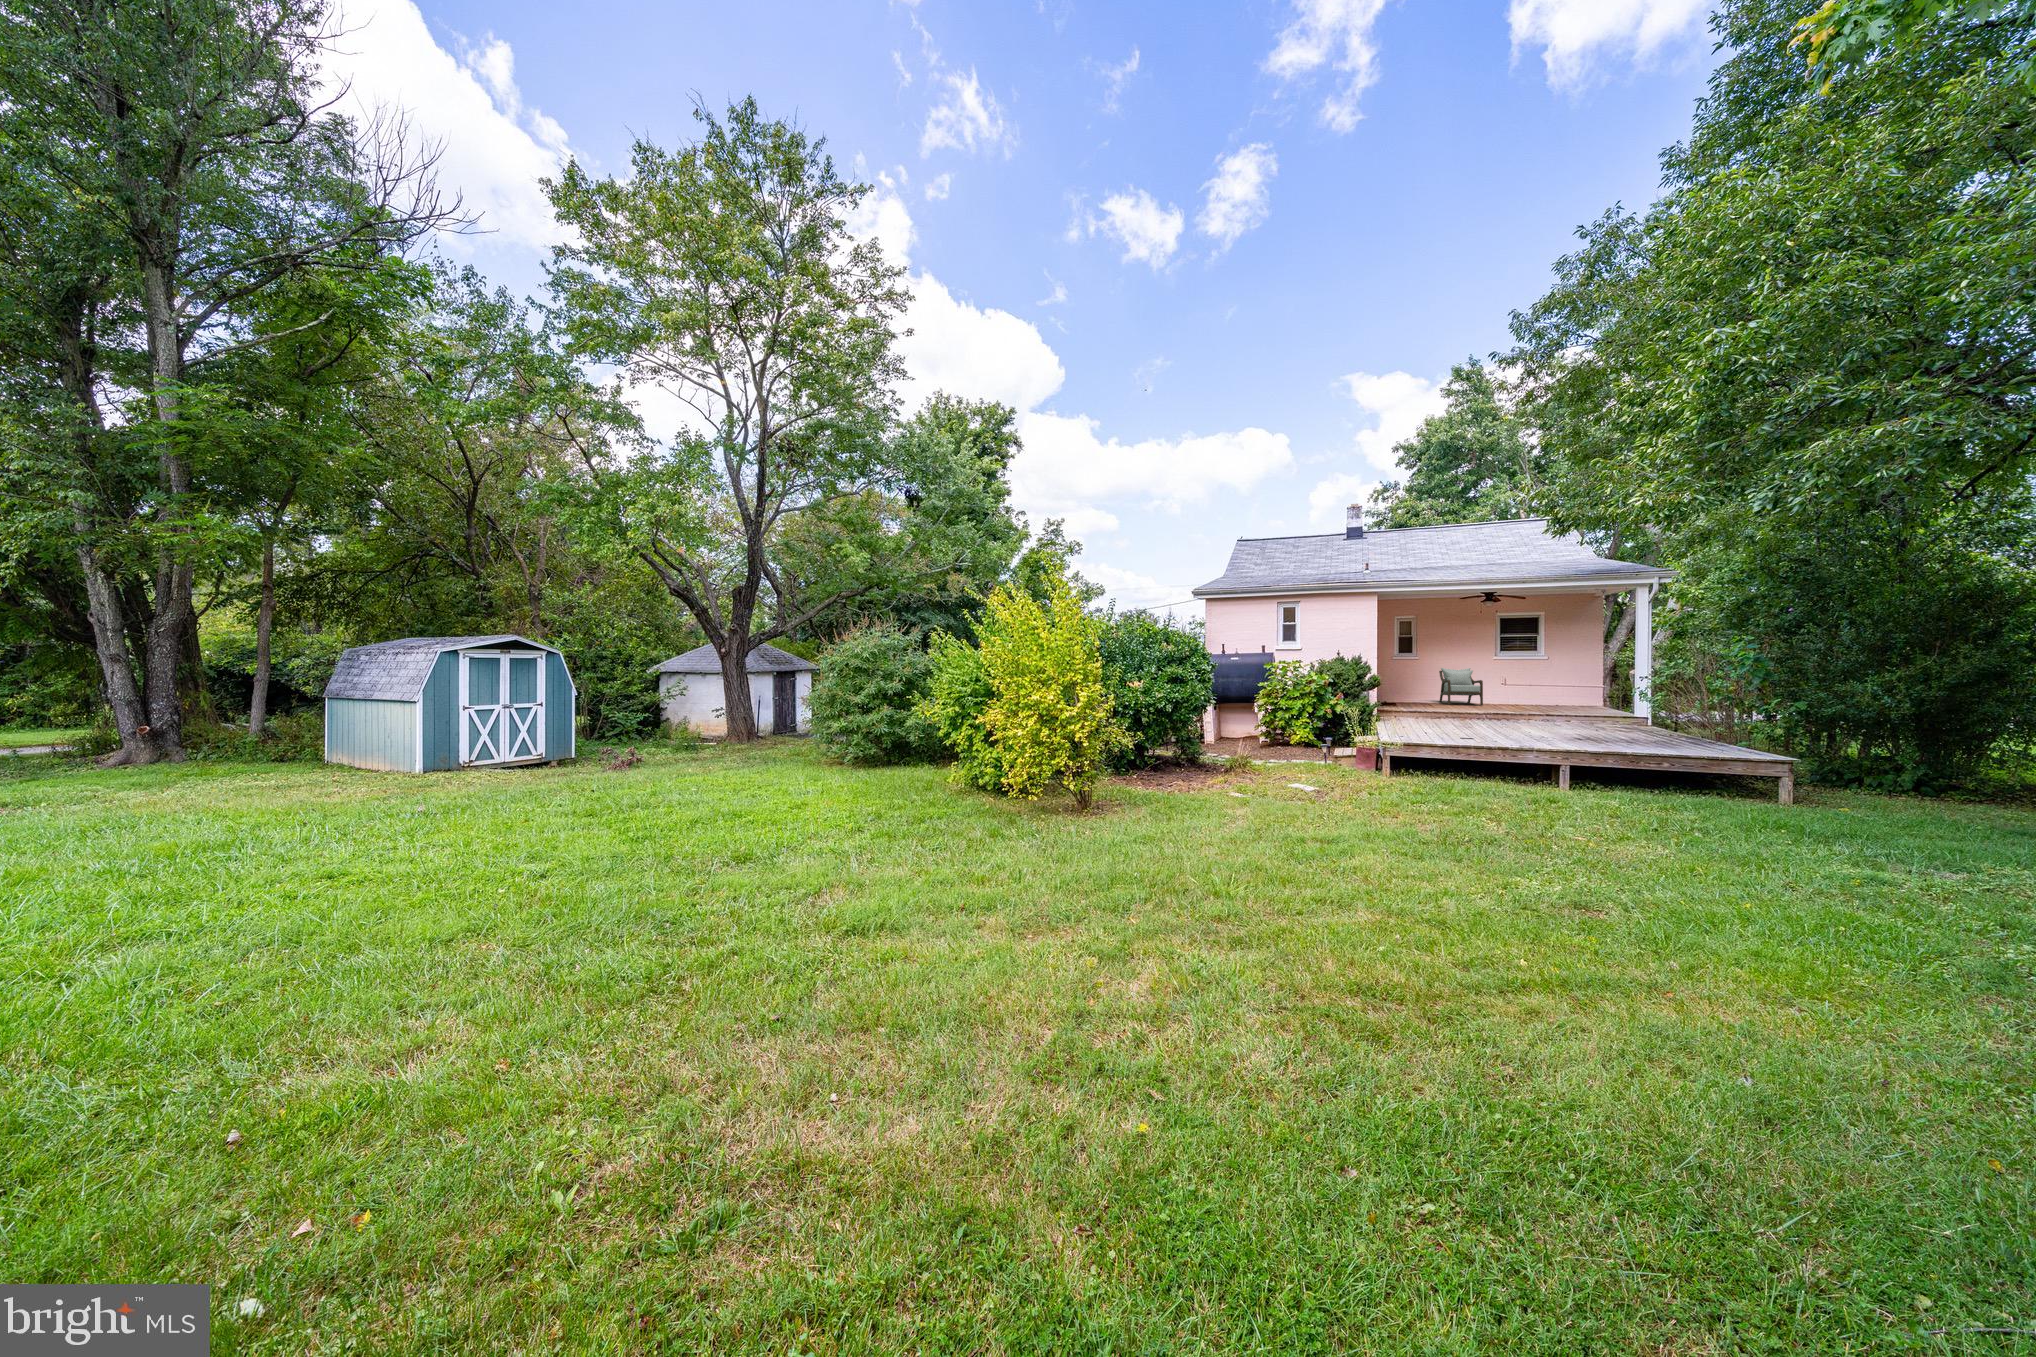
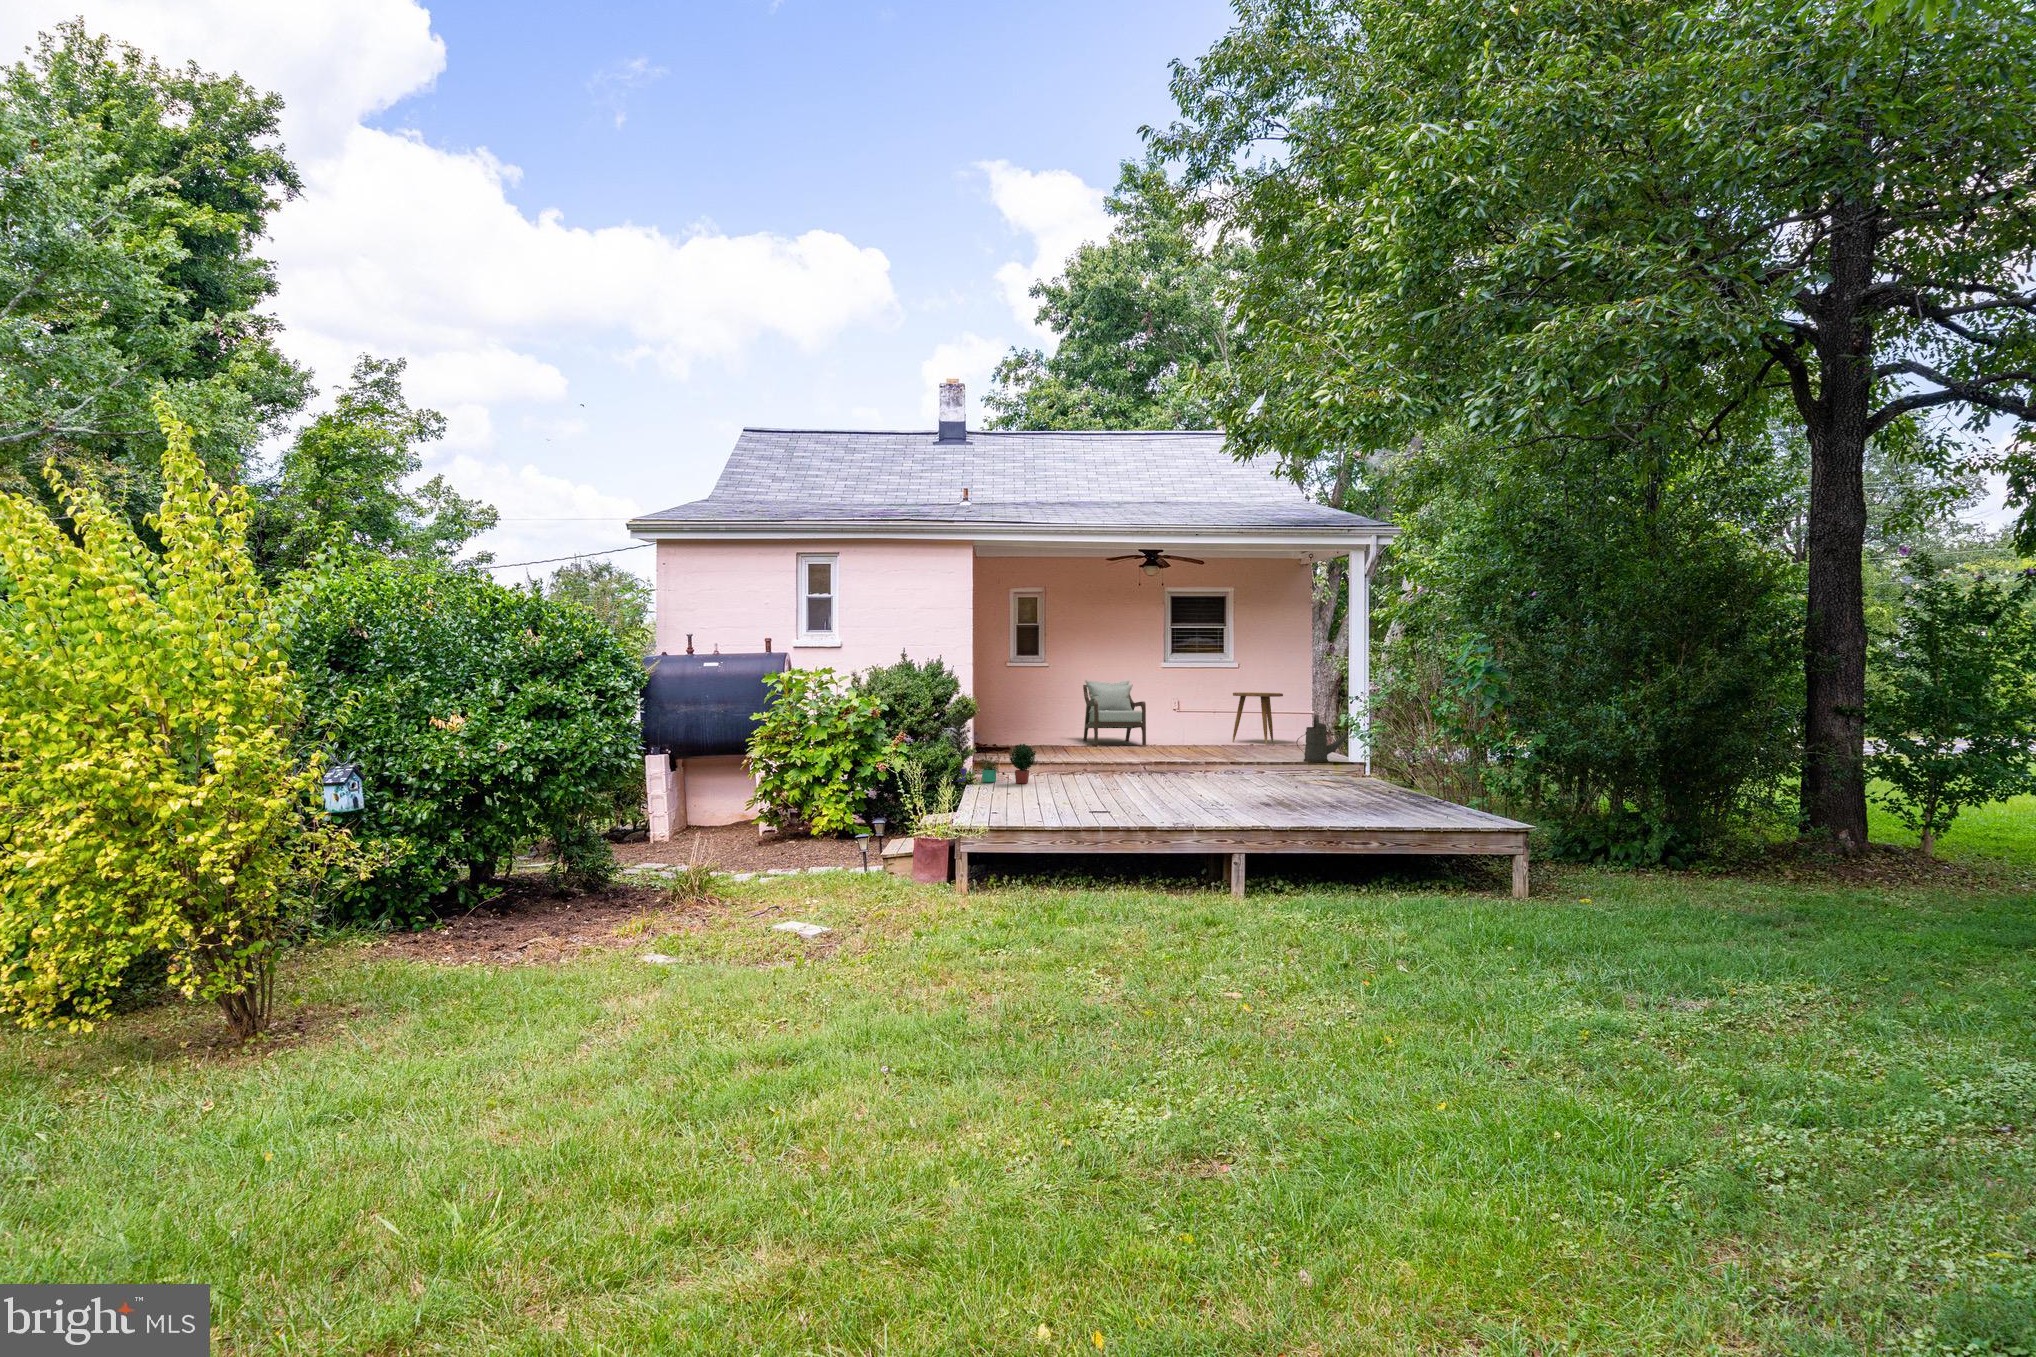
side table: none [1544,675,1583,707] -> present [1232,692,1283,744]
potted plant: none [1363,684,1419,723] -> present [947,712,1036,783]
watering can: none [1596,689,1643,718] -> present [1296,715,1348,762]

